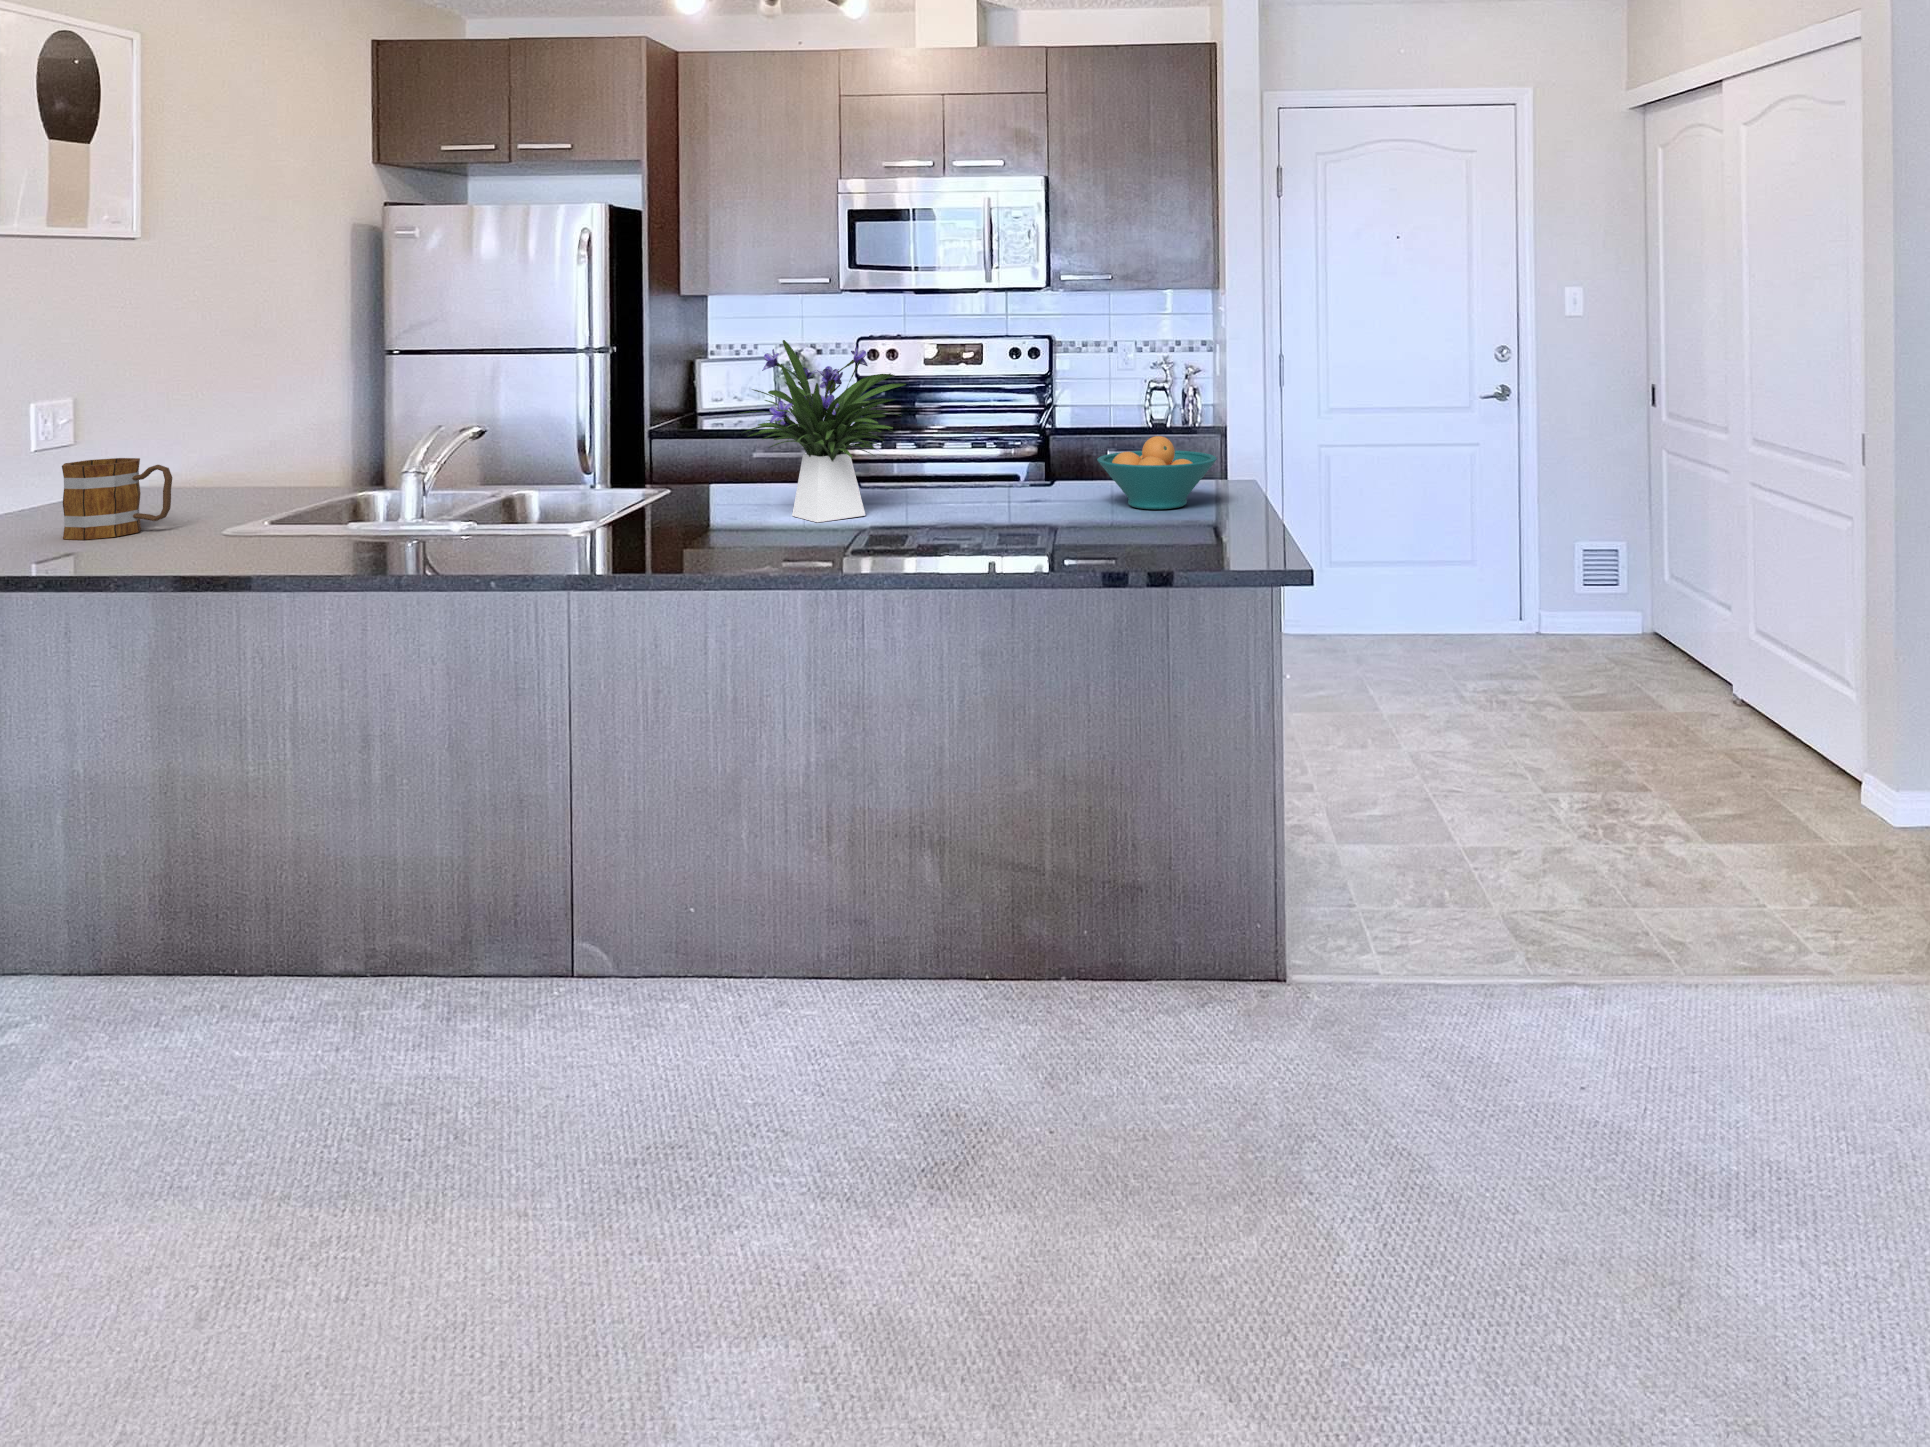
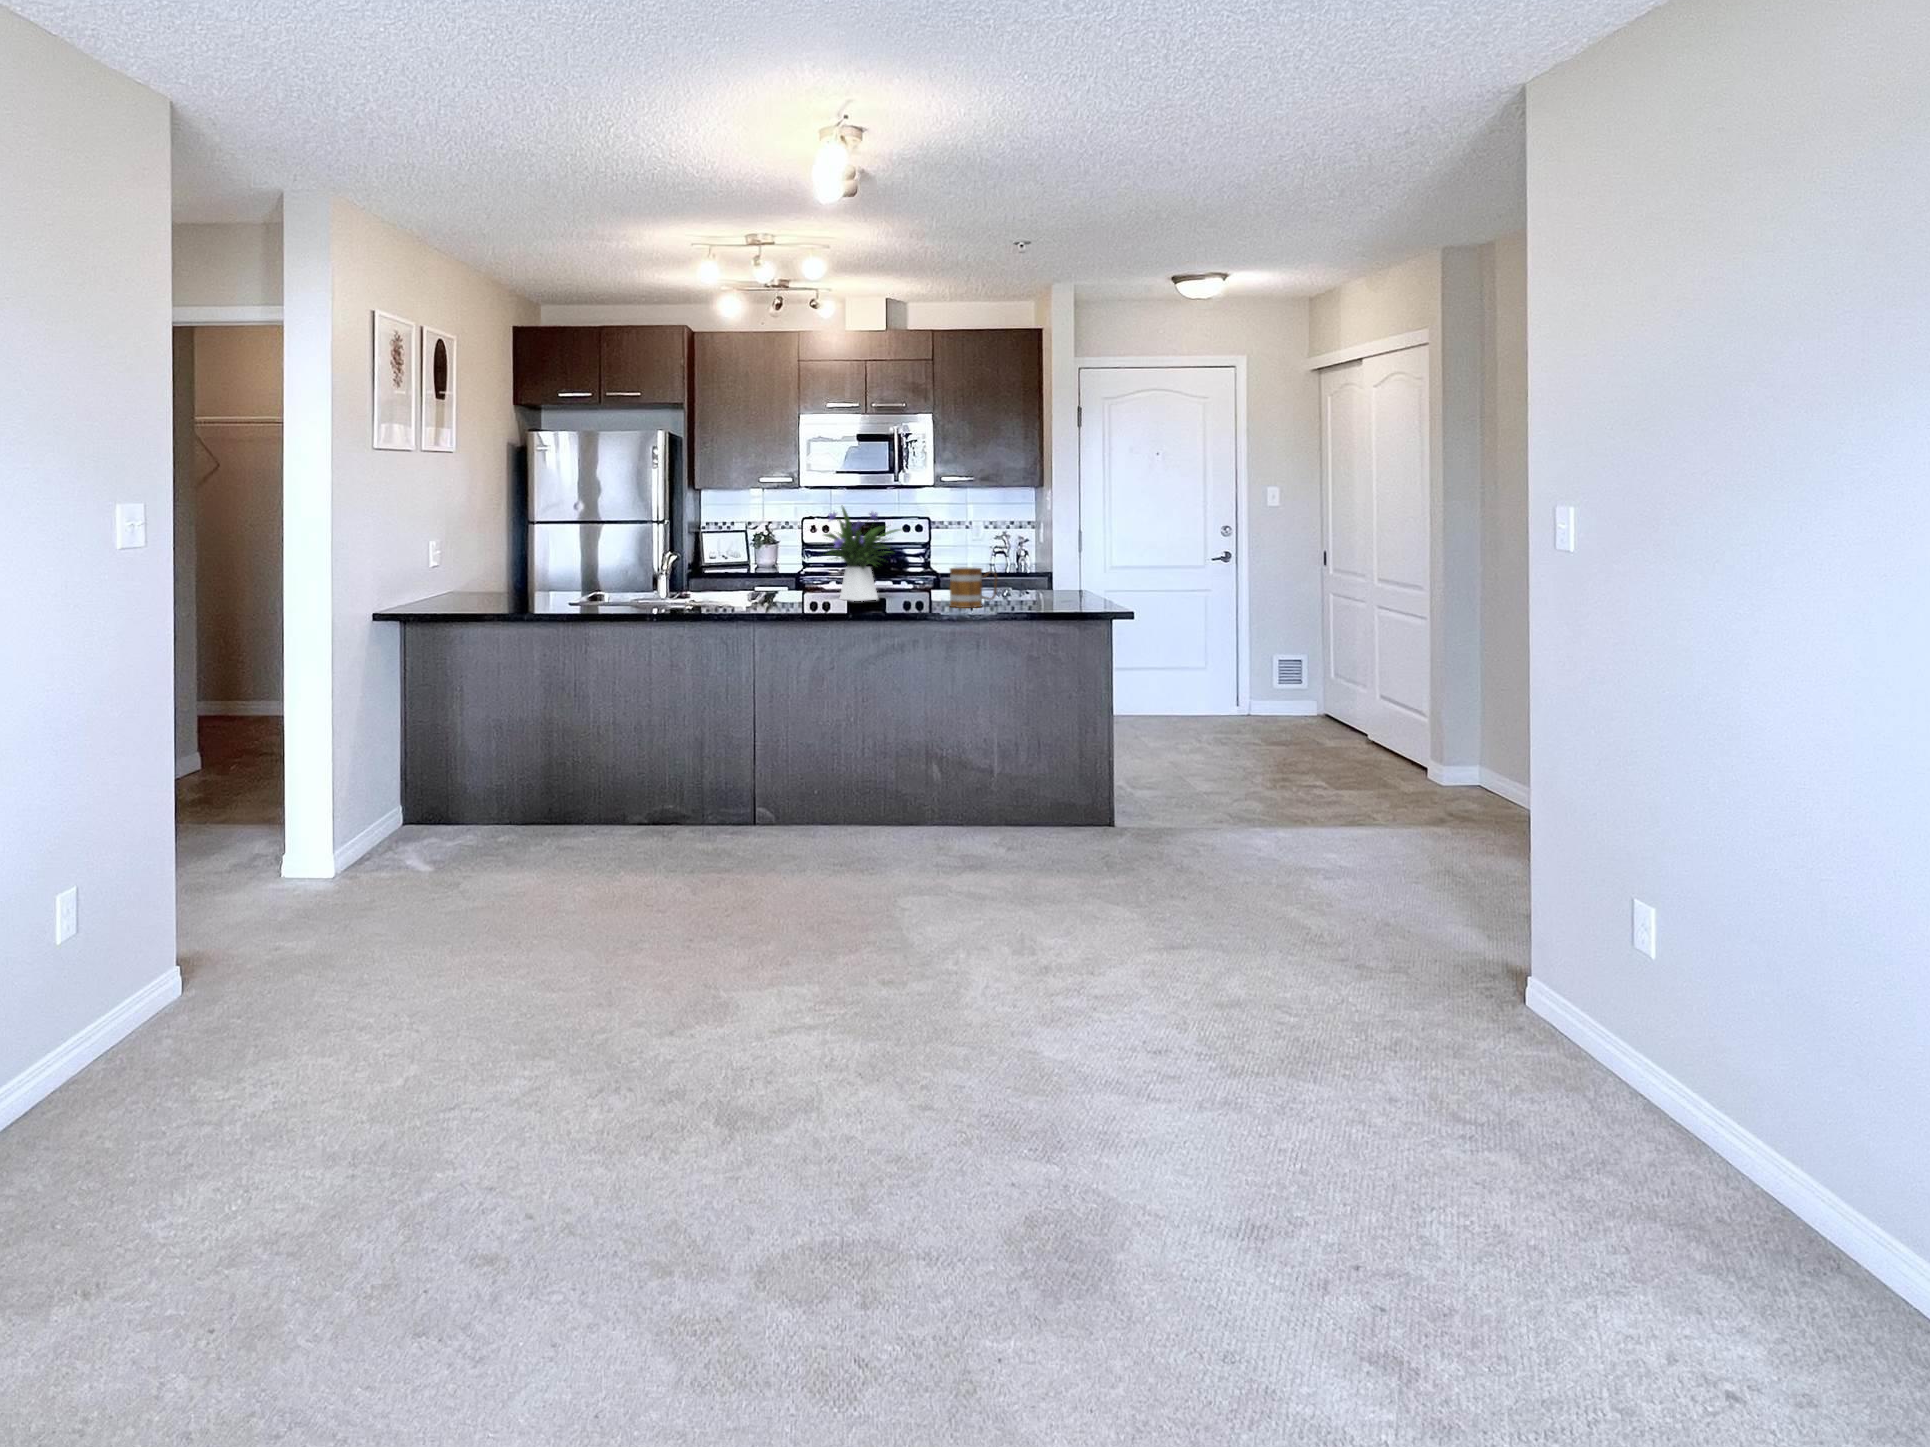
fruit bowl: present [1097,436,1217,509] -> none [998,561,1063,599]
mug: present [62,458,172,540] -> present [949,567,997,608]

